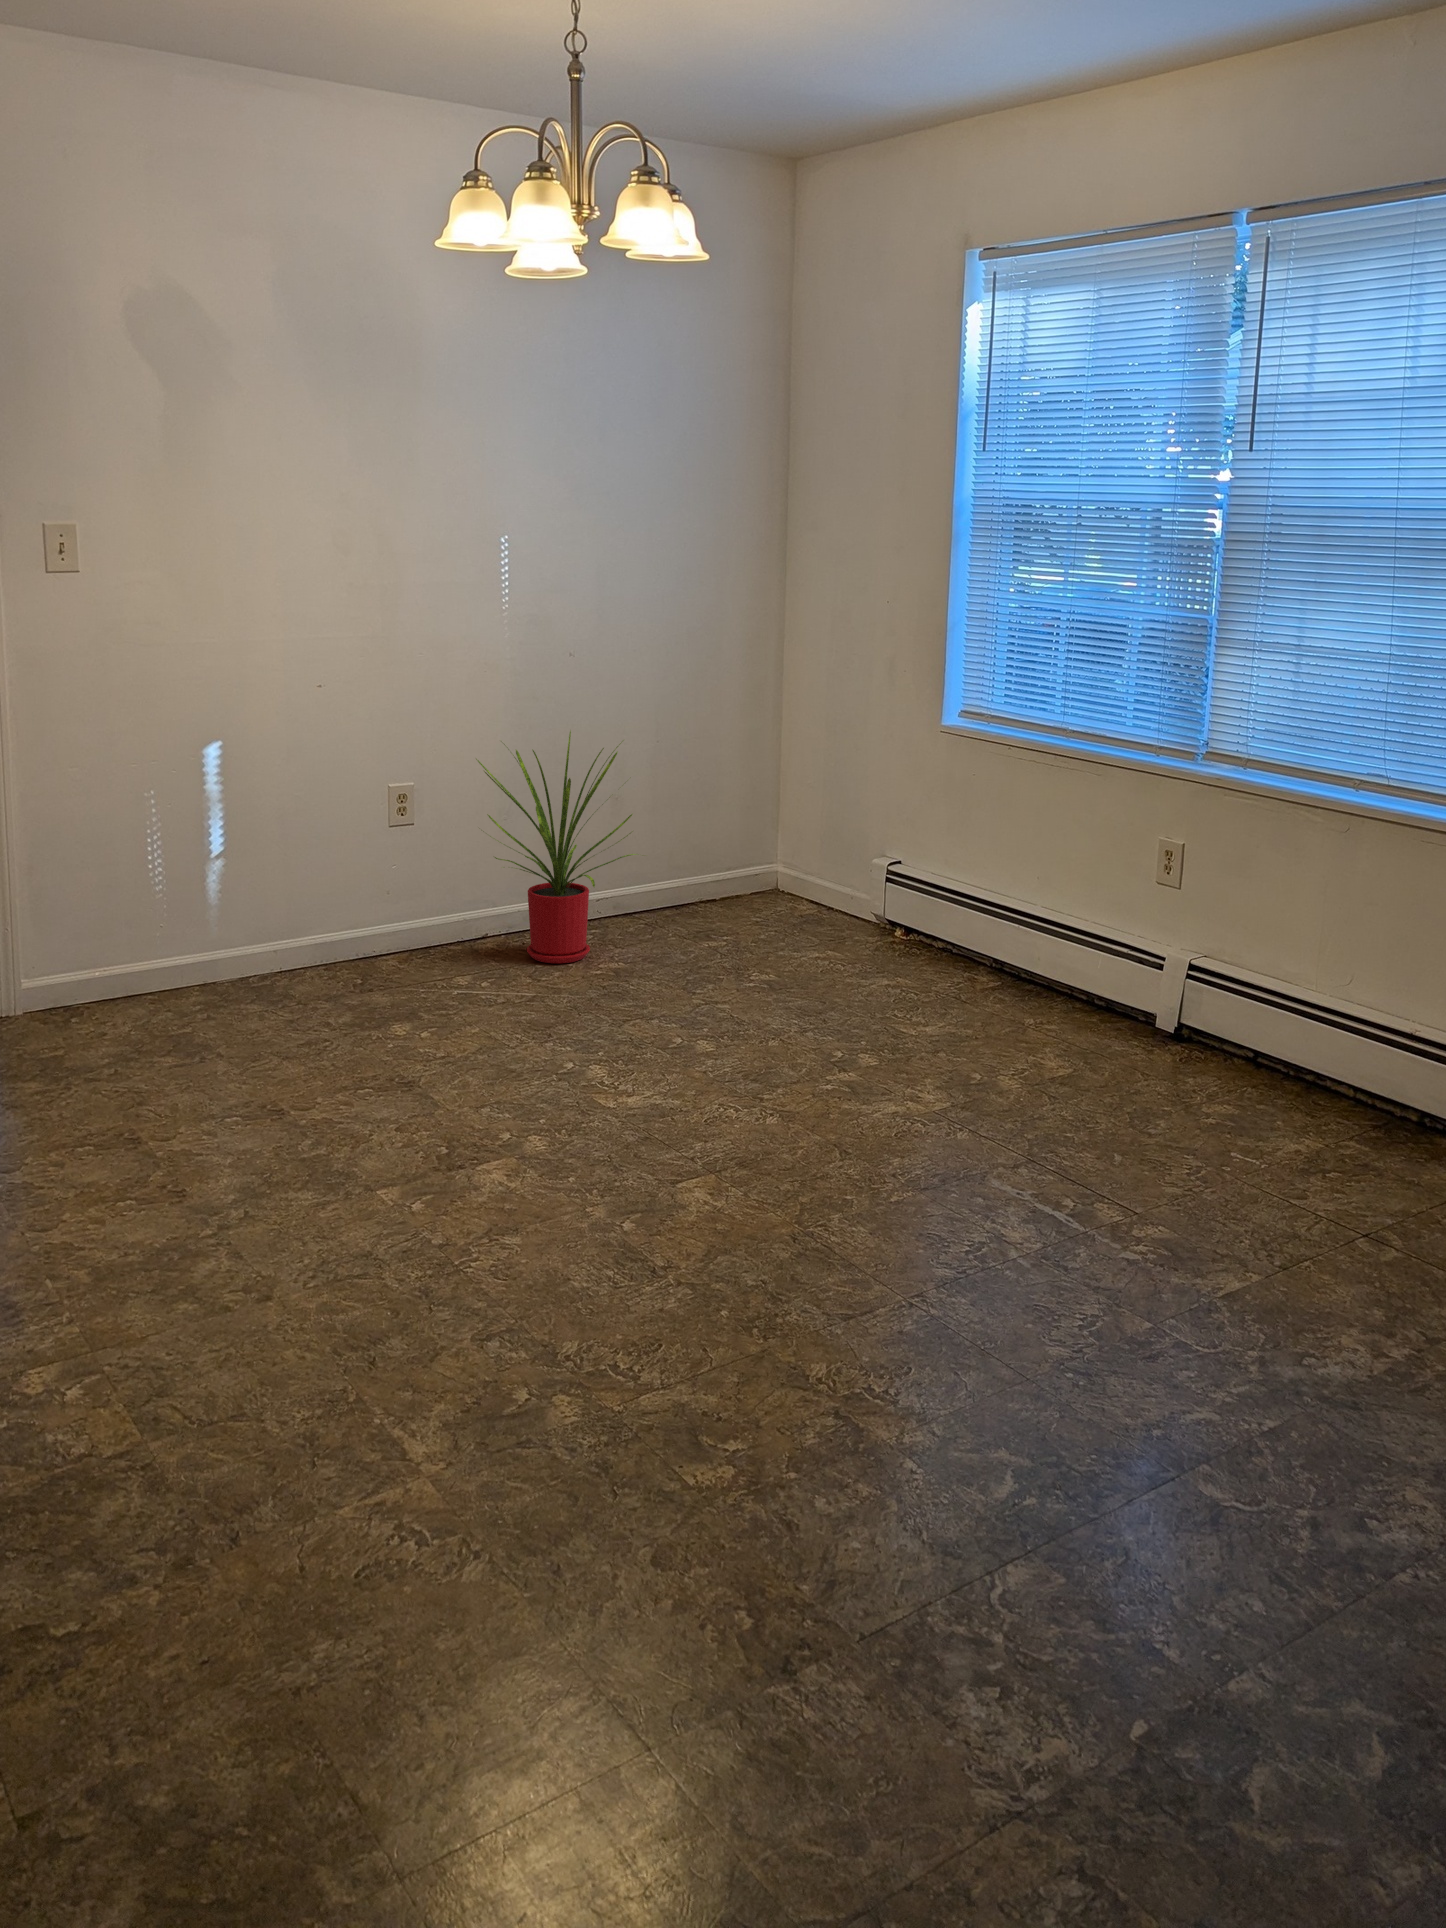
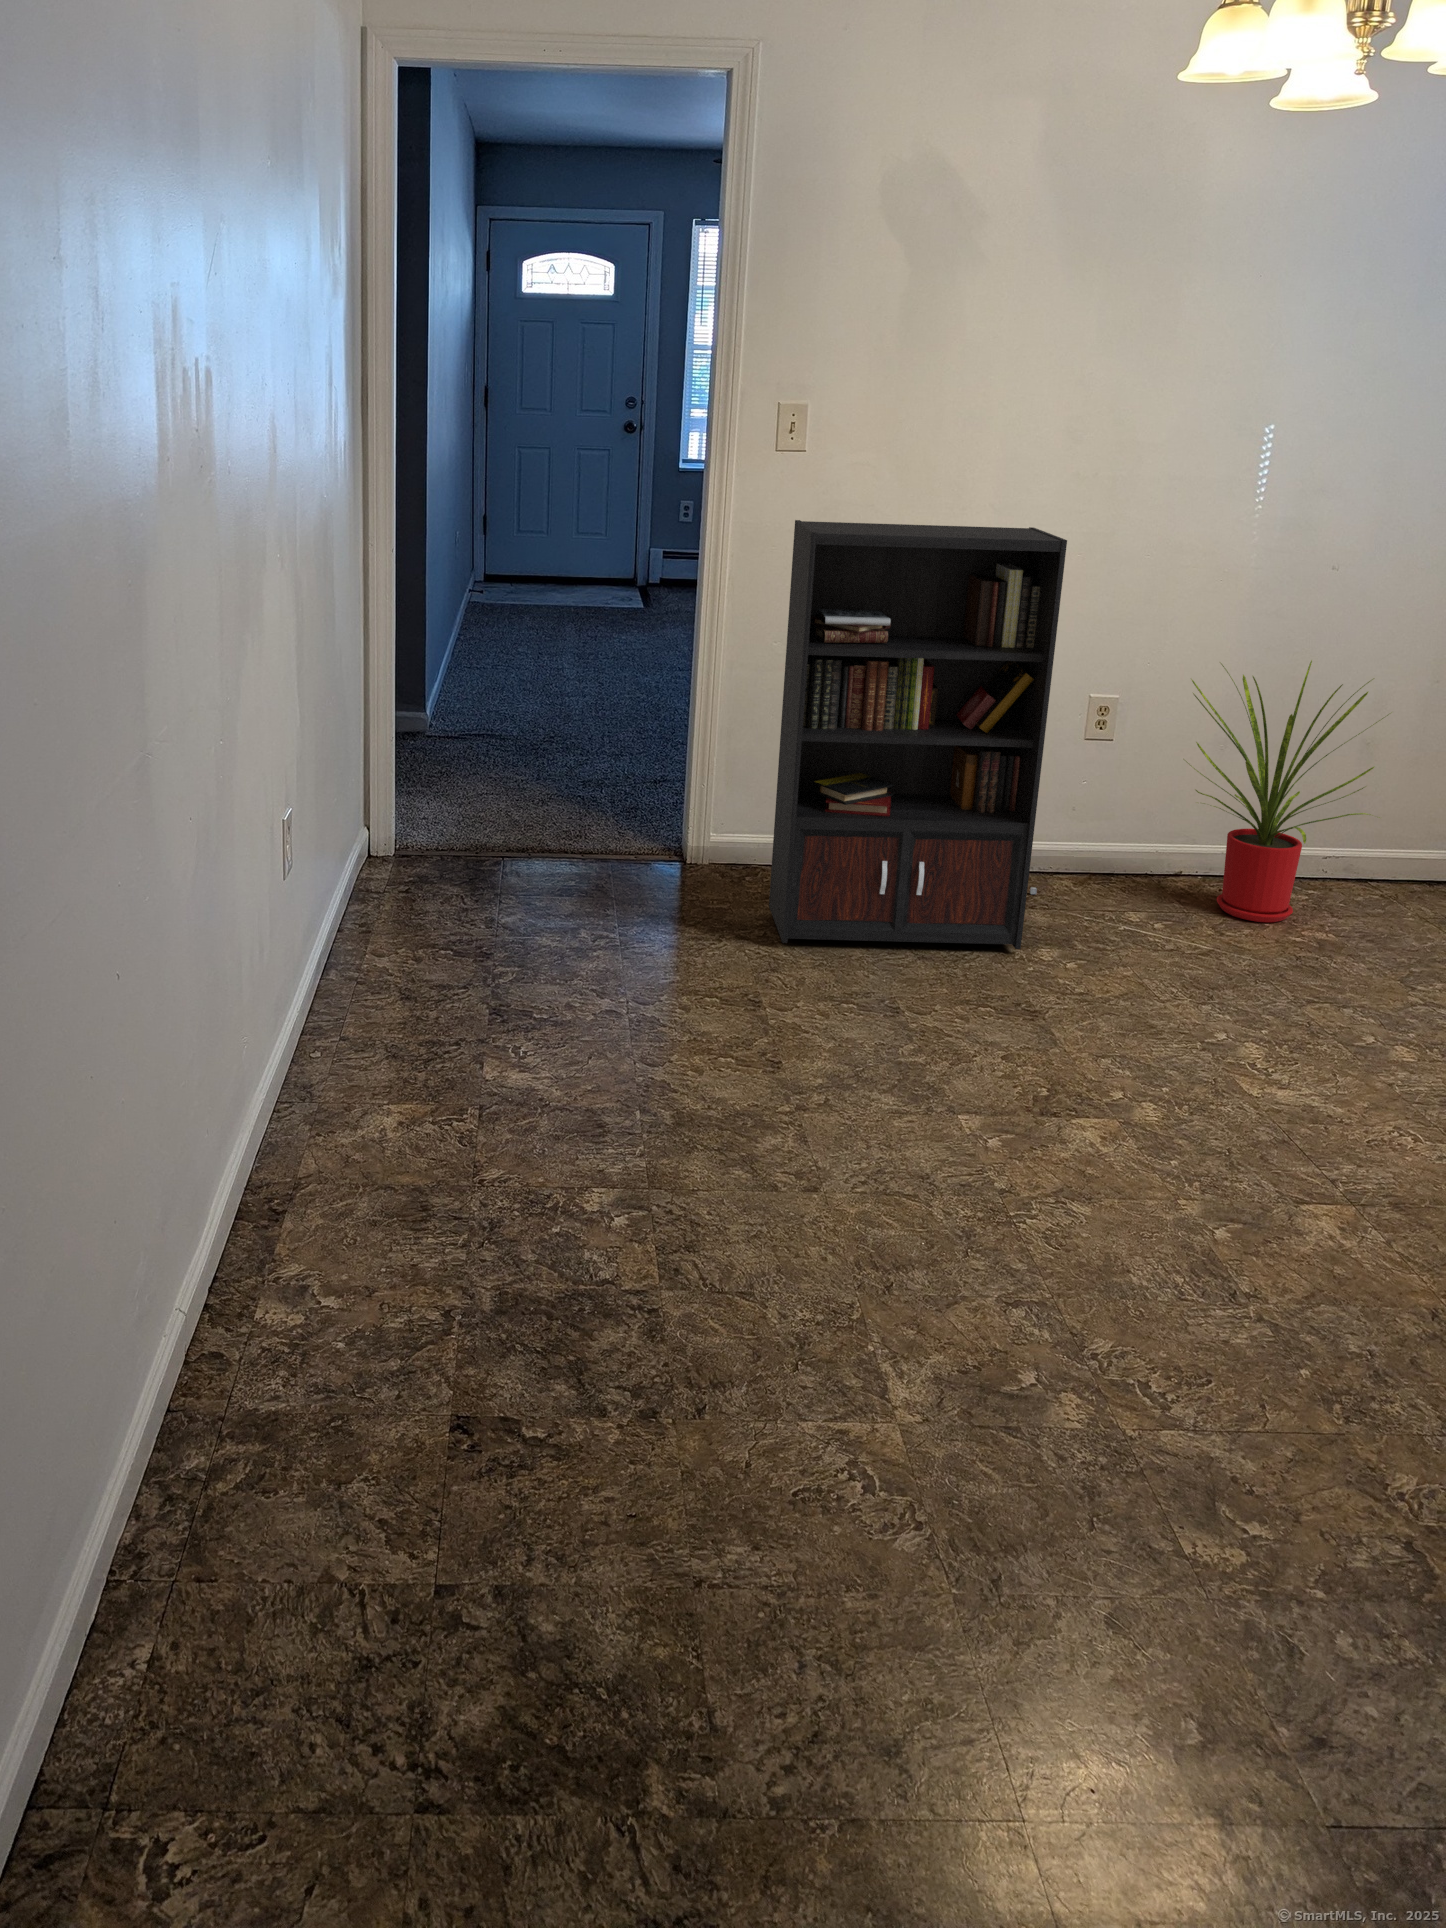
bookcase: none [88,634,377,1078] -> present [769,520,1067,949]

